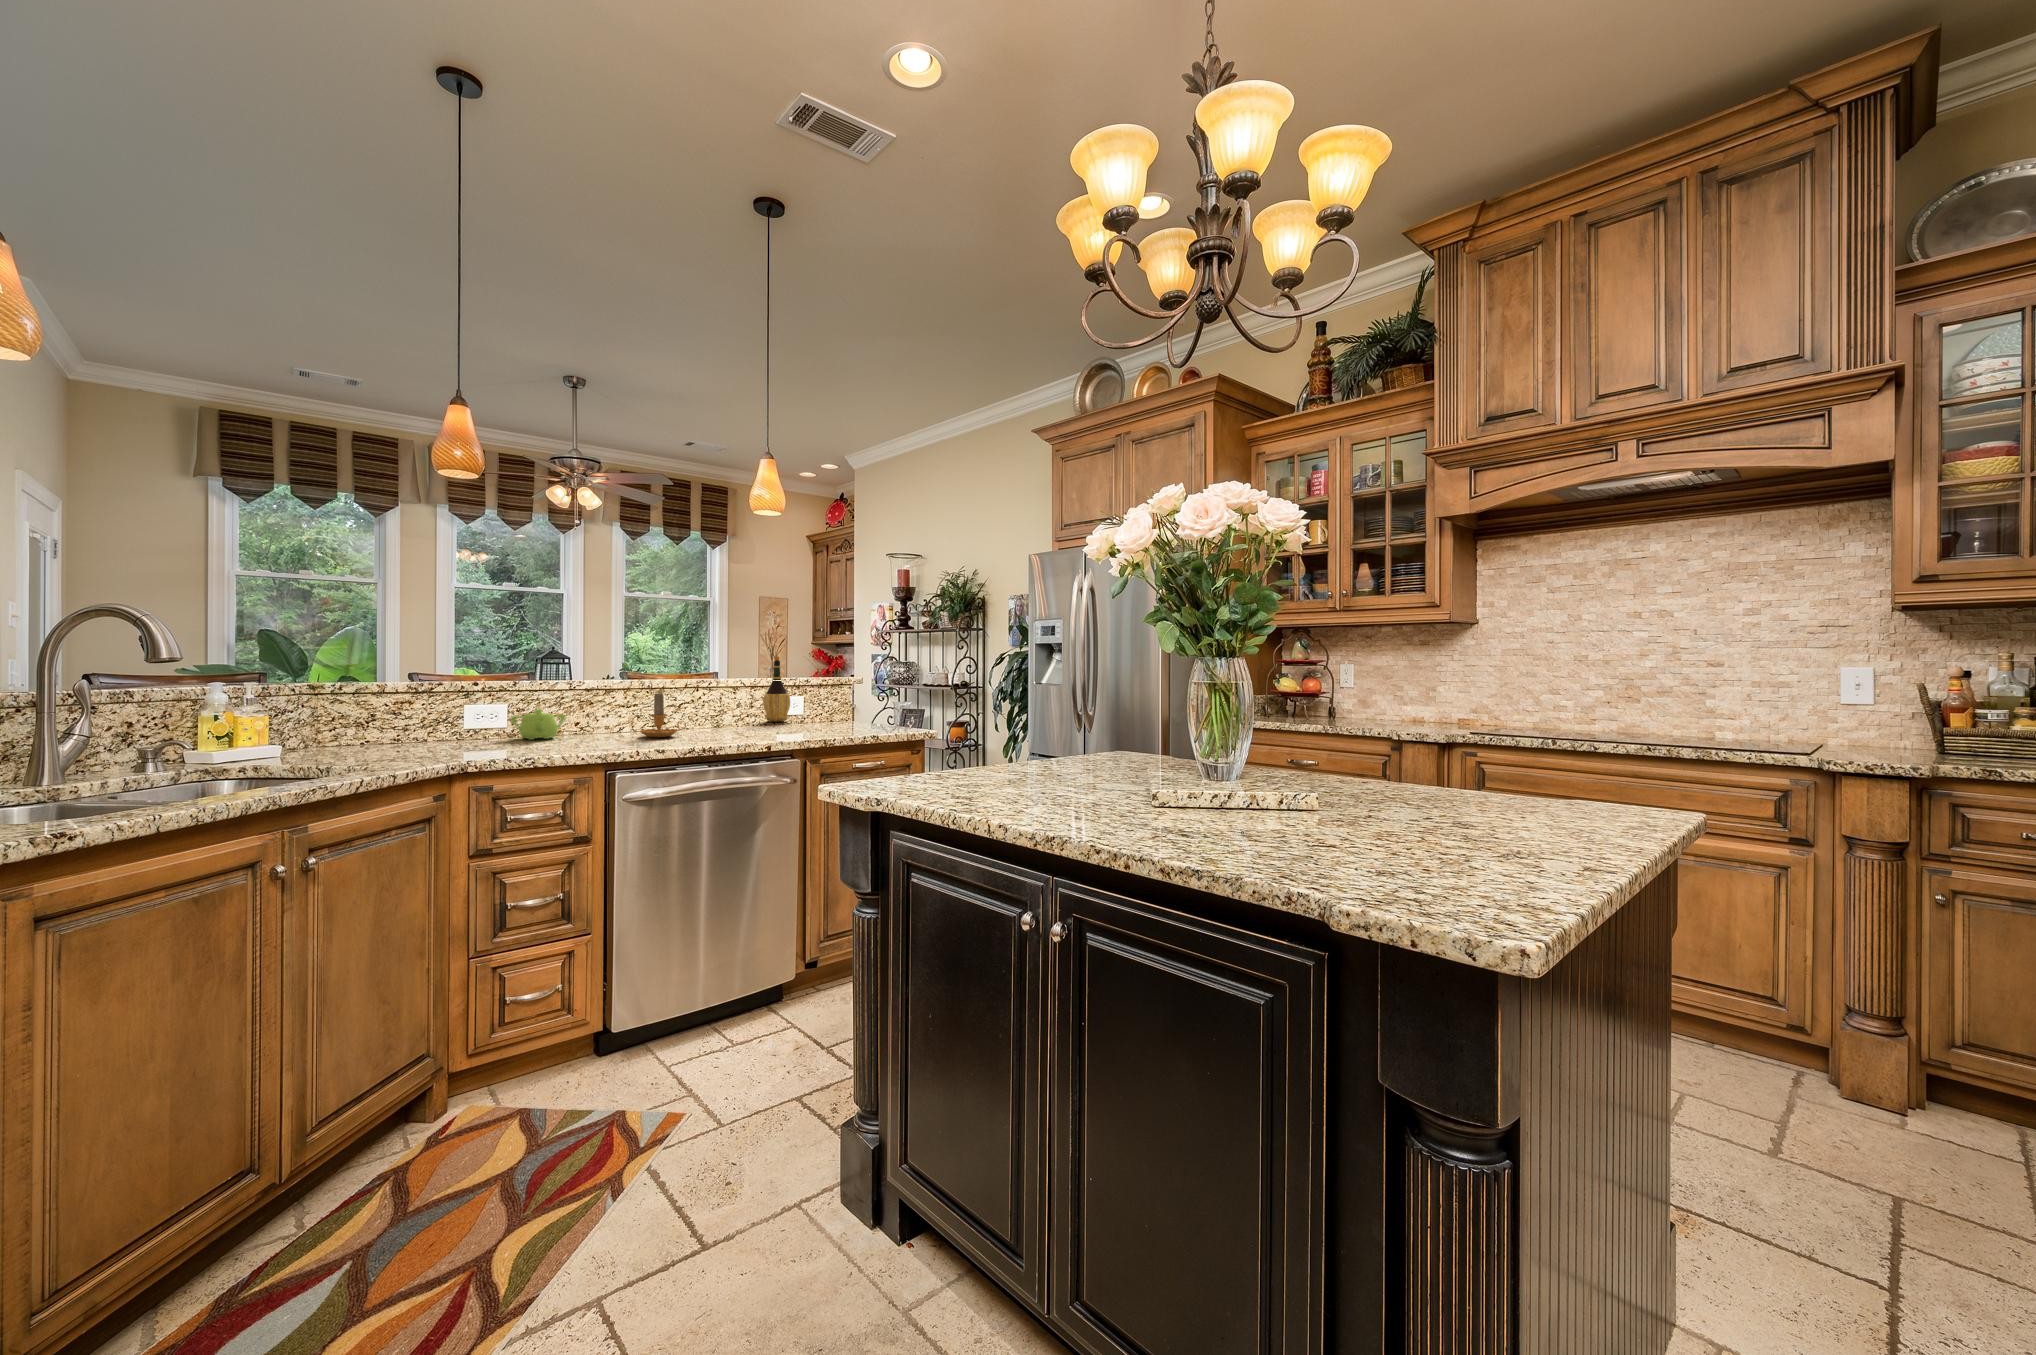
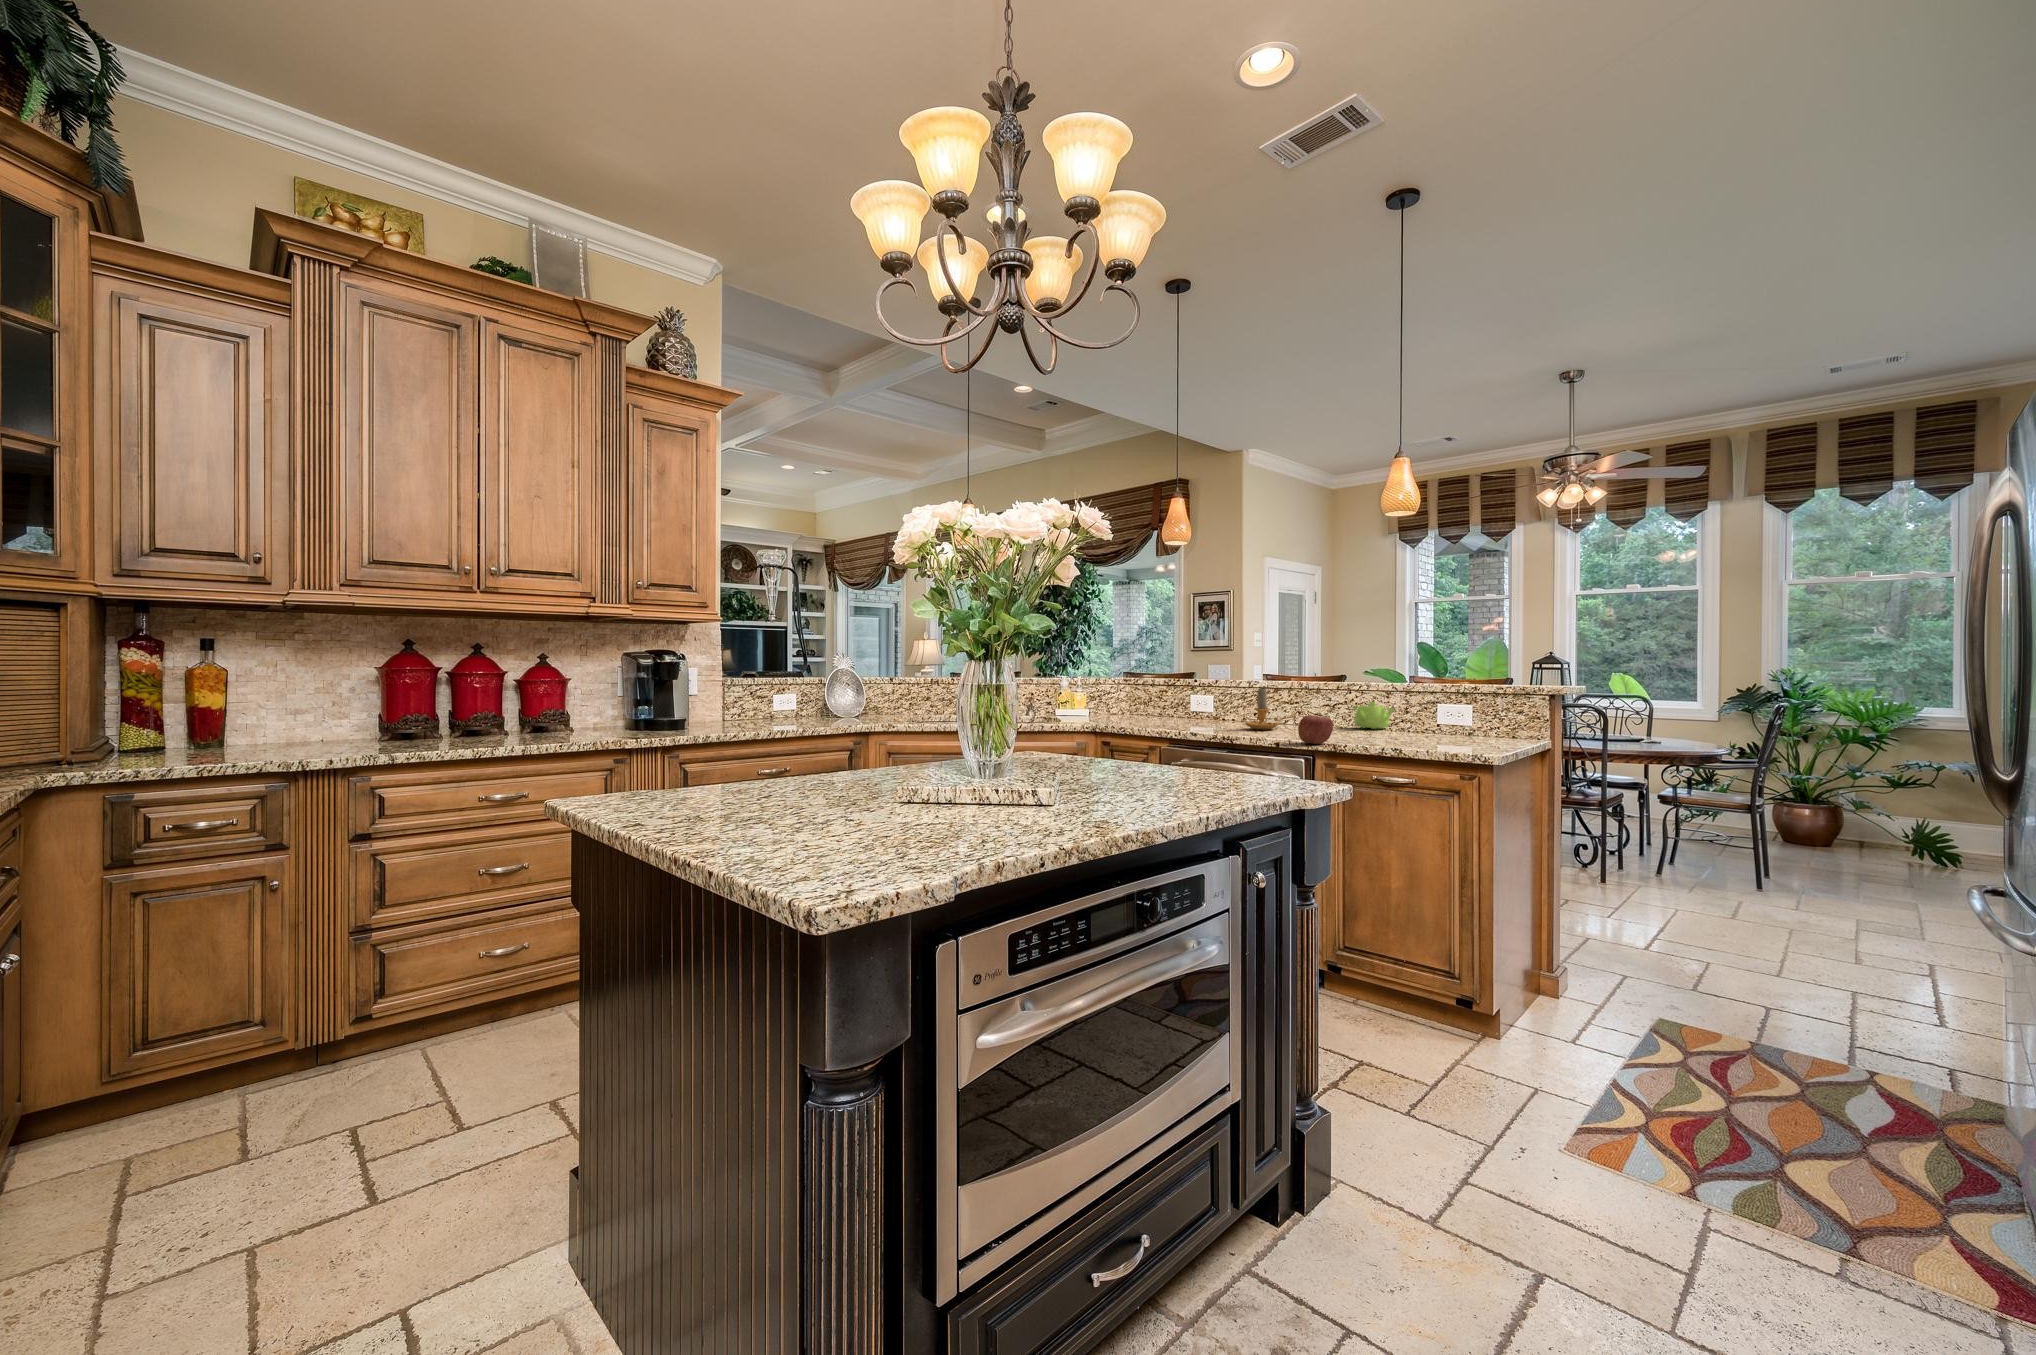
wine bottle: present [763,656,790,722] -> none [1418,655,1453,732]
teapot: present [511,709,565,740] -> present [1352,702,1393,729]
apple: none [781,715,810,741] -> present [1298,715,1333,744]

